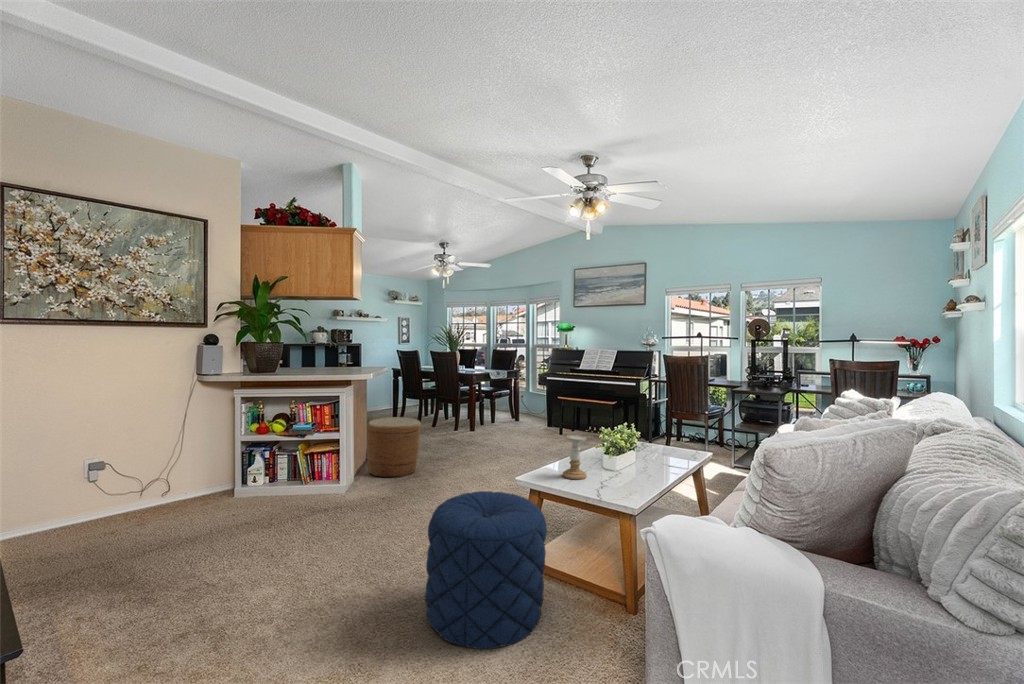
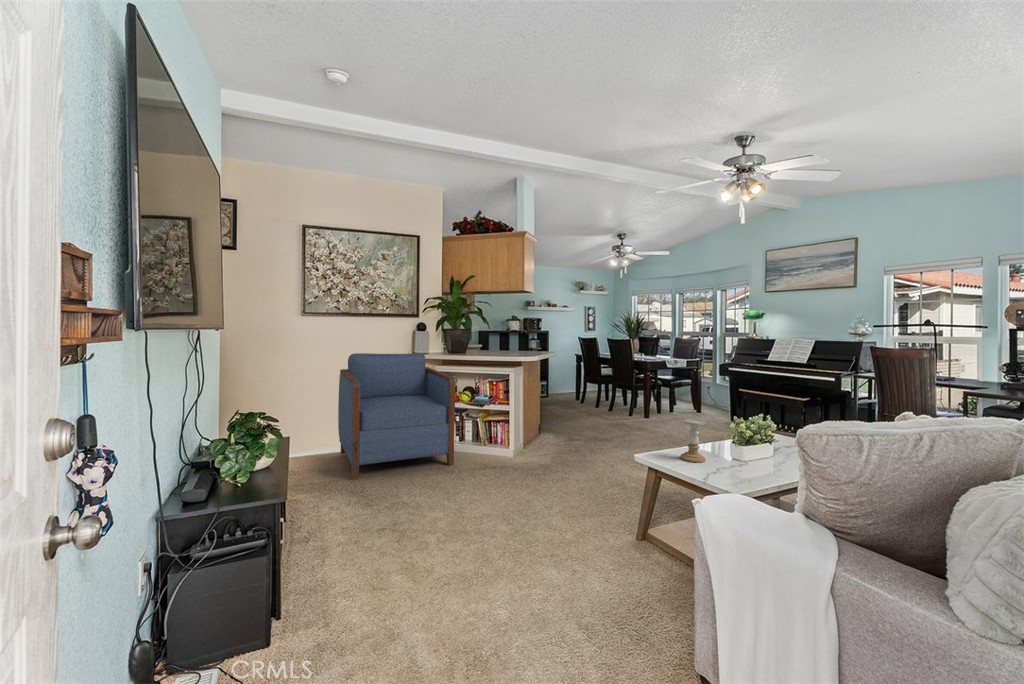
armchair: none [70,374,272,569] -> present [338,353,455,480]
woven basket: present [367,417,421,477] -> none [535,396,582,449]
pouf: present [425,491,547,649] -> none [537,459,644,591]

